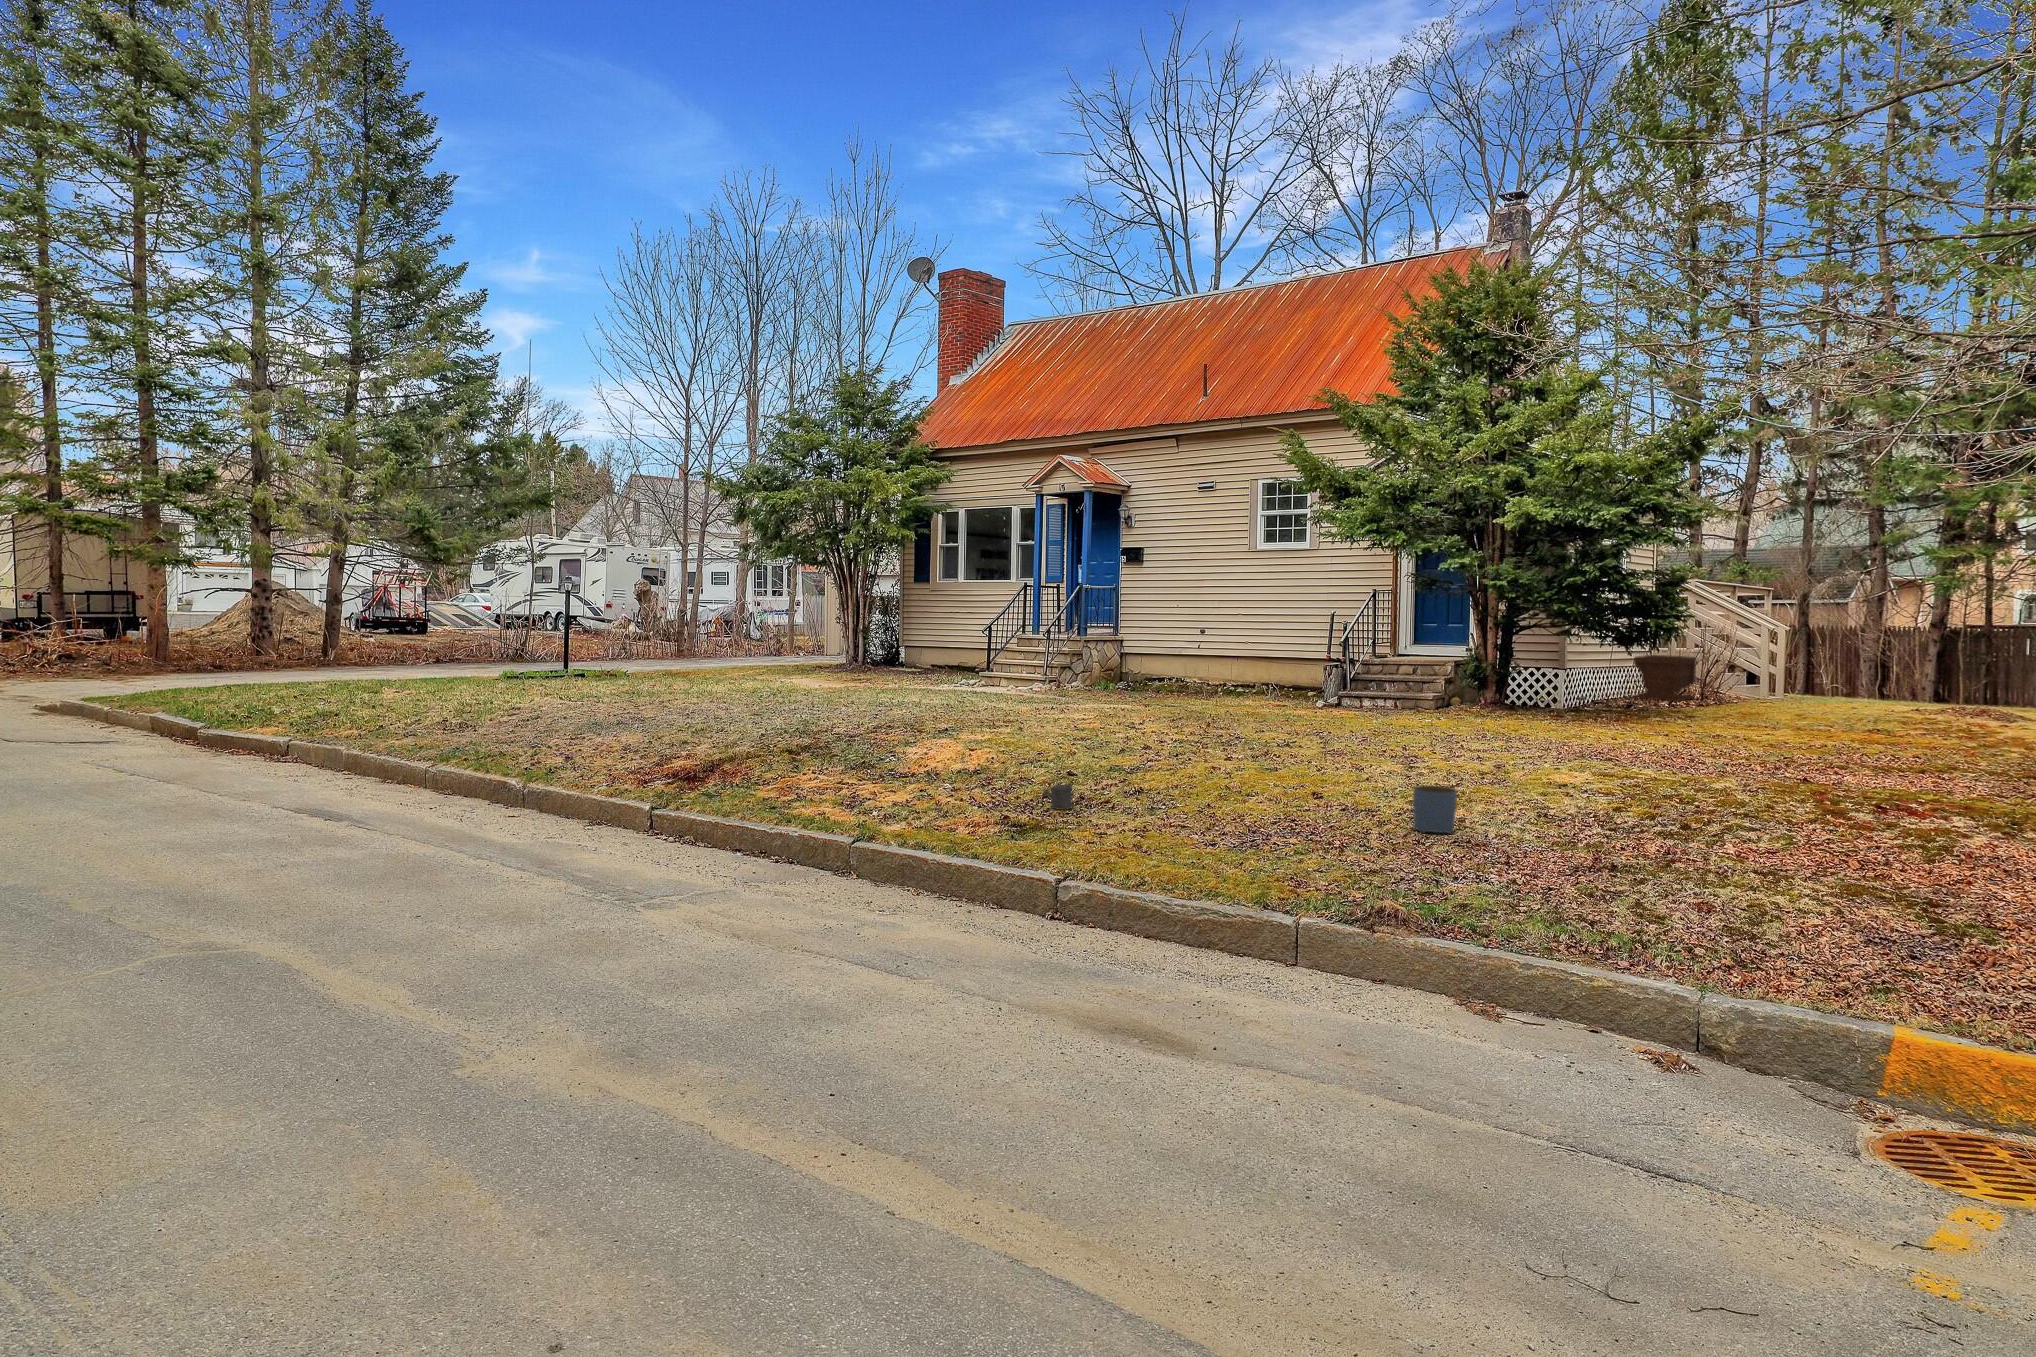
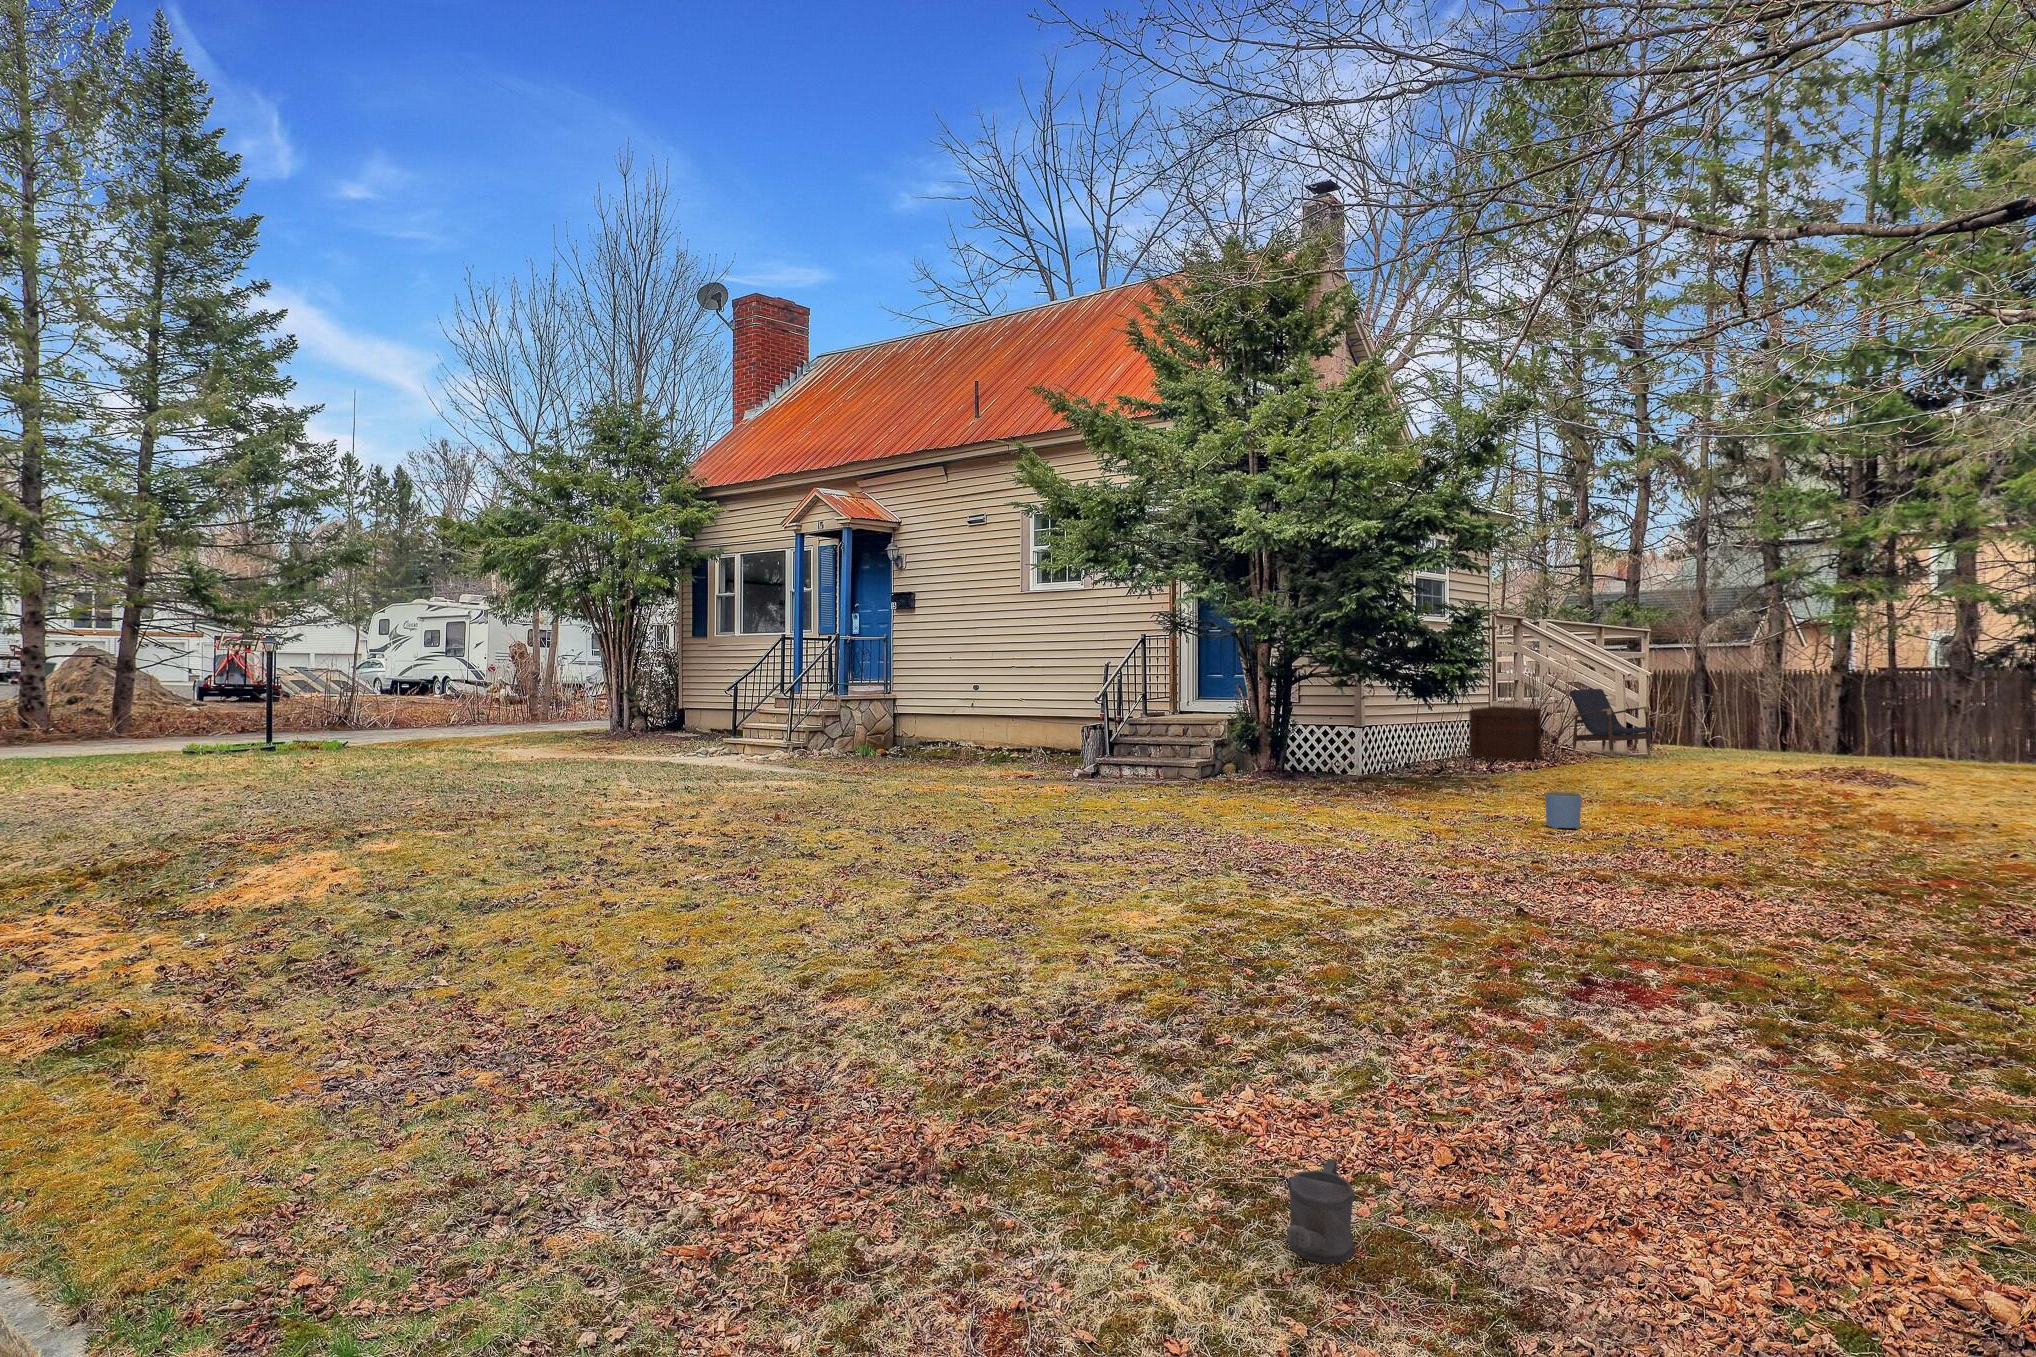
lounge chair: none [1715,642,1792,700] -> present [1570,689,1656,757]
watering can: present [1043,783,1072,810] -> present [1287,1158,1355,1264]
planter: present [1413,785,1457,834] -> present [1545,792,1582,829]

